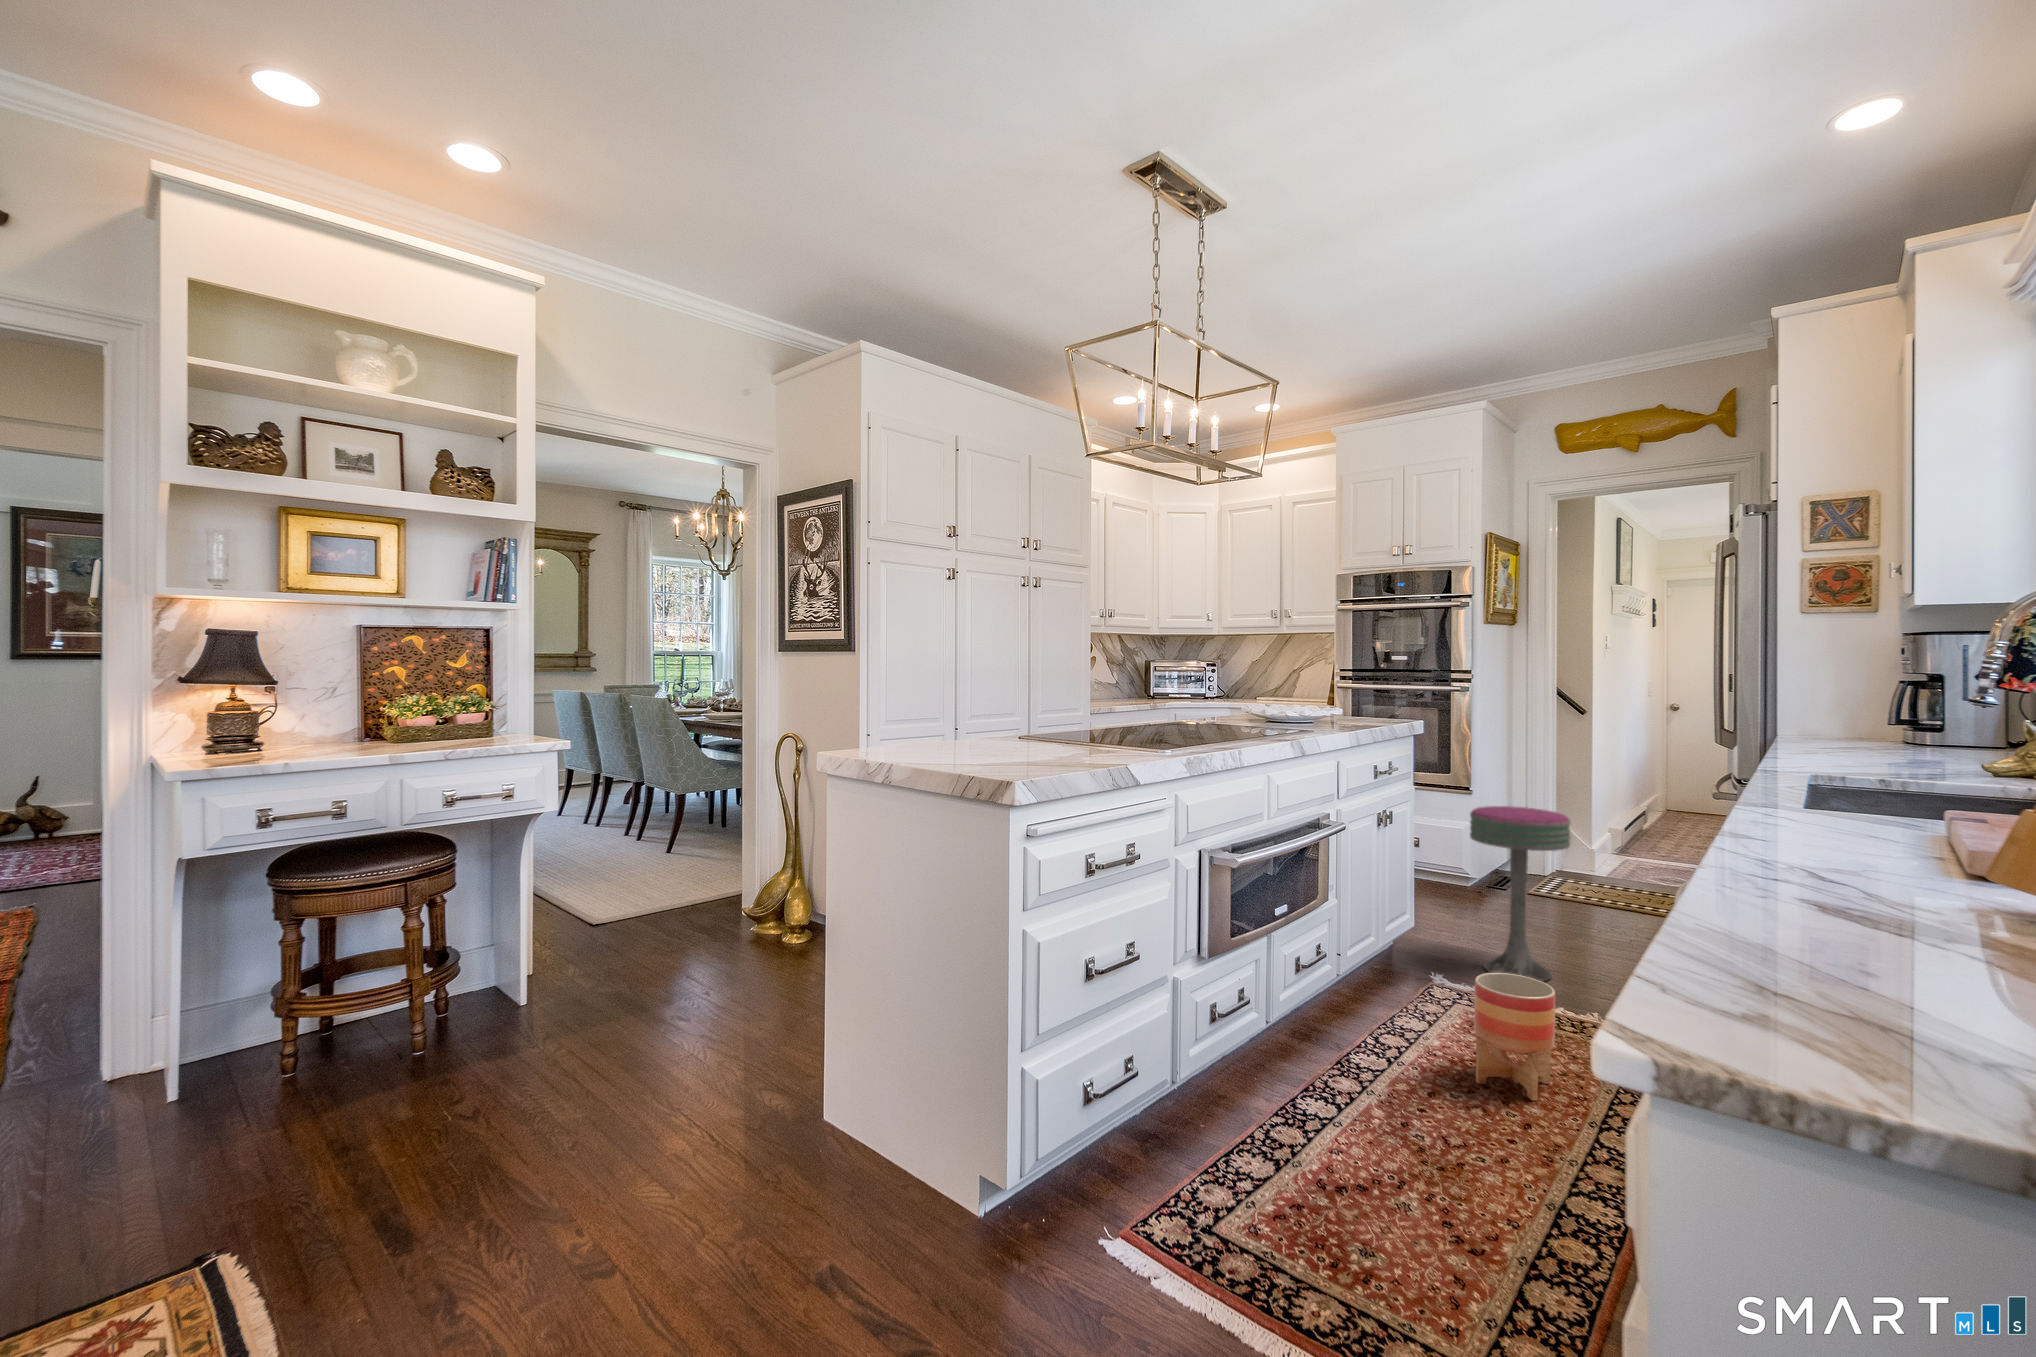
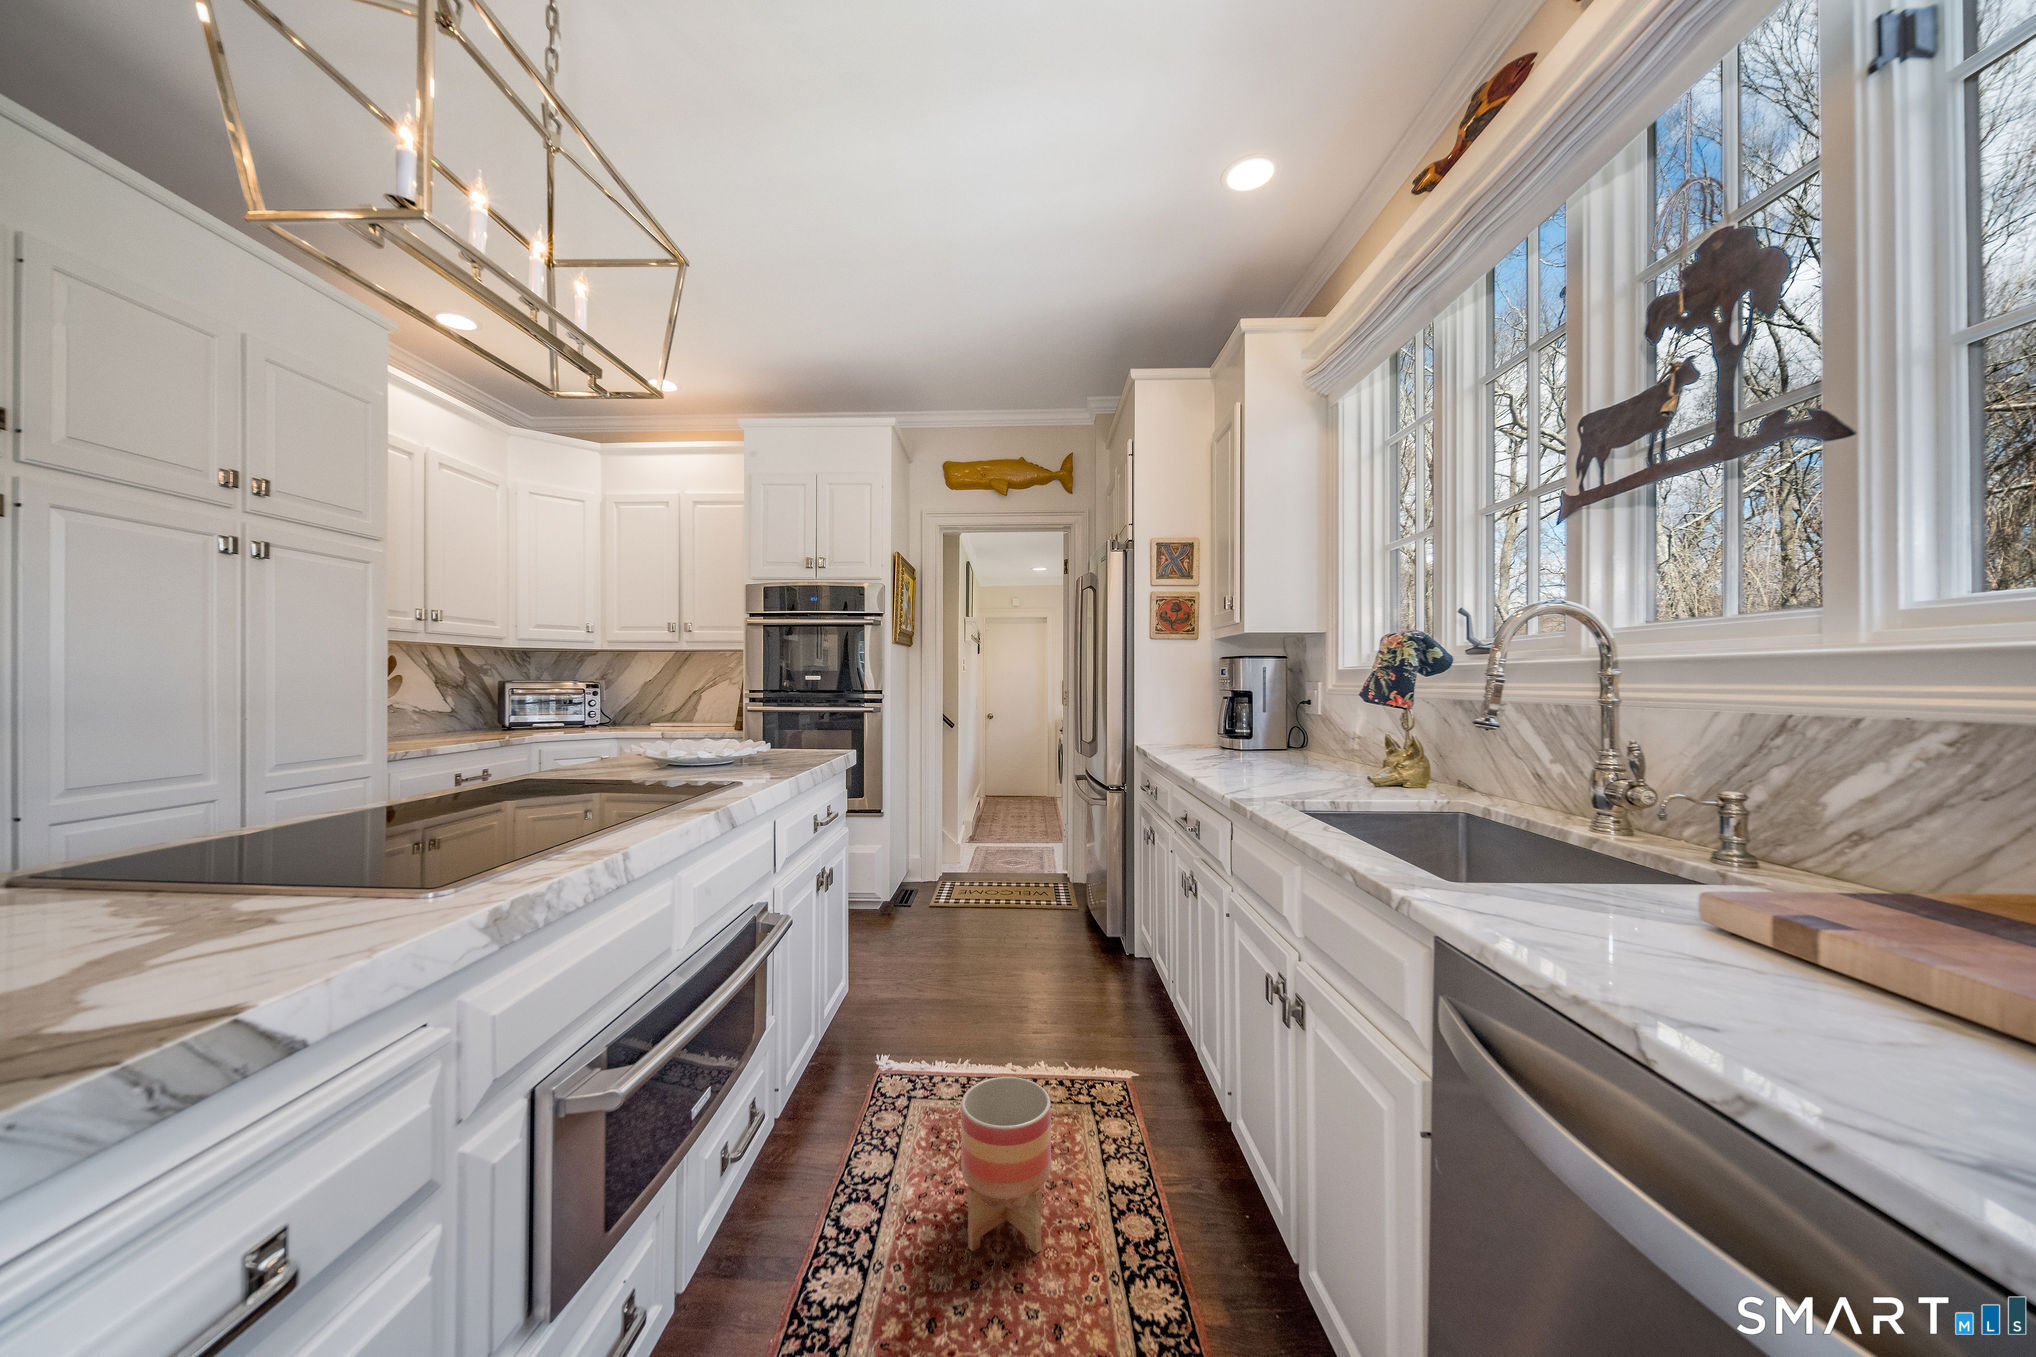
bar stool: present [1470,806,1571,981] -> none [906,836,1000,1031]

